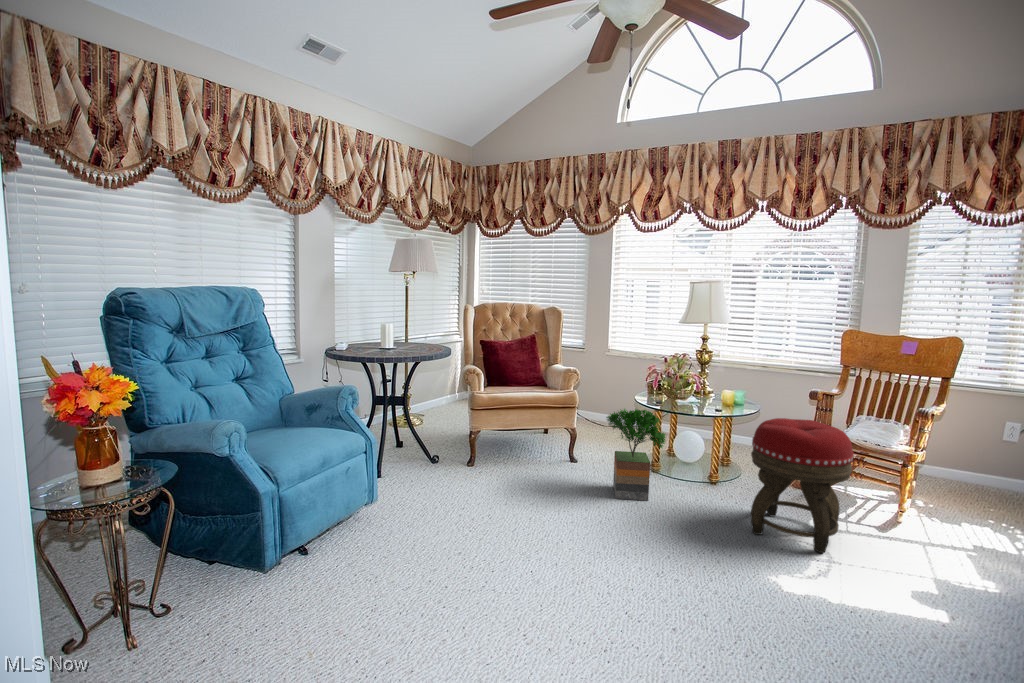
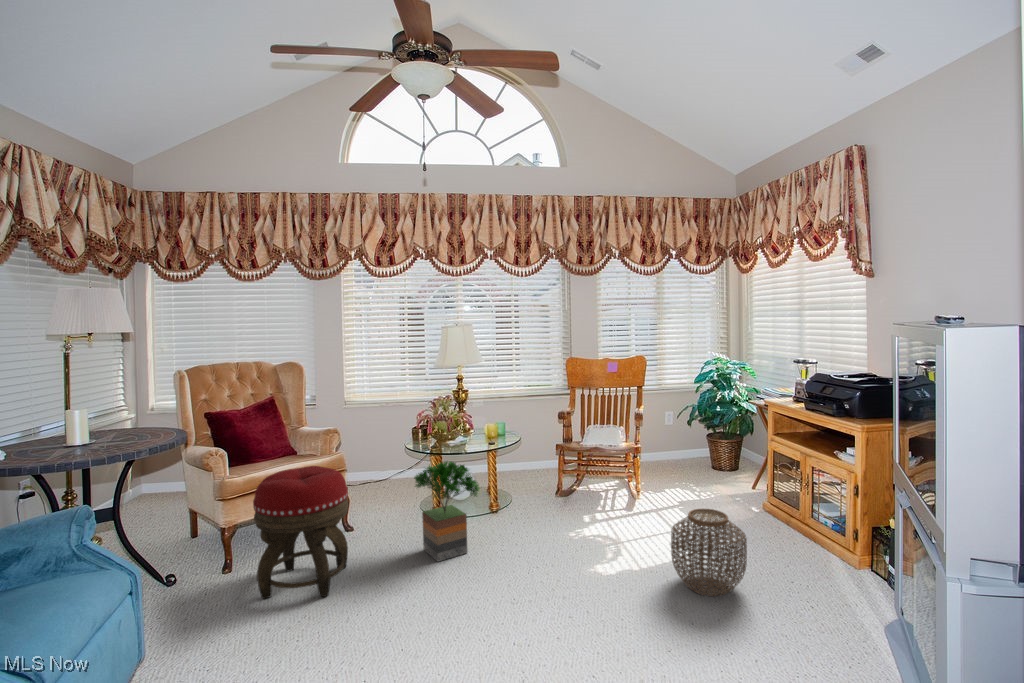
footstool: present [751,418,854,553] -> present [253,466,348,599]
woven basket: none [849,524,967,641] -> present [671,509,747,596]

